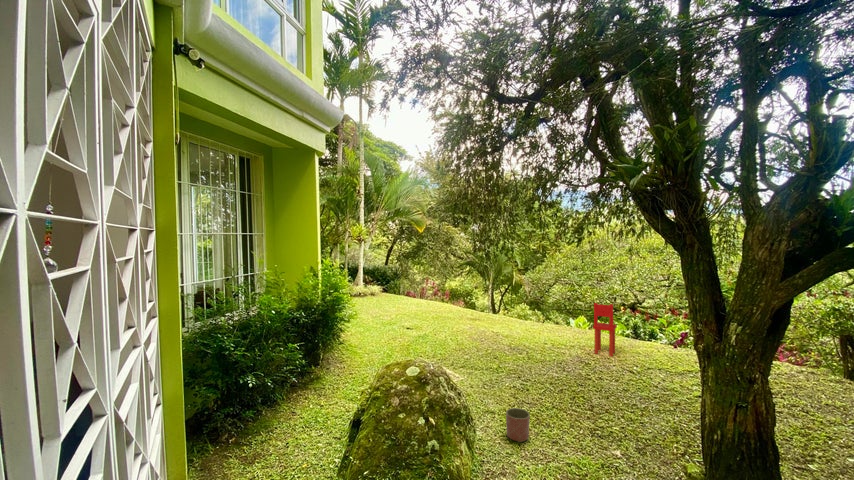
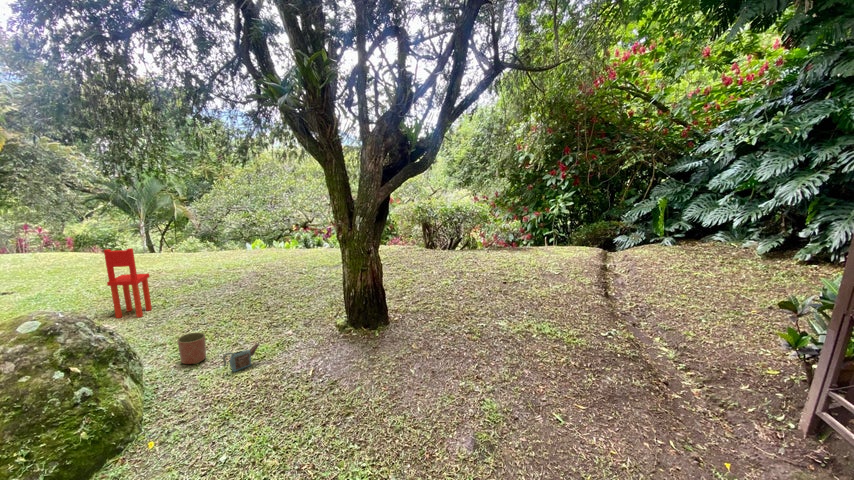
chair: present [593,303,617,357] -> present [104,248,152,318]
watering can: none [544,444,584,468] -> present [223,343,260,372]

